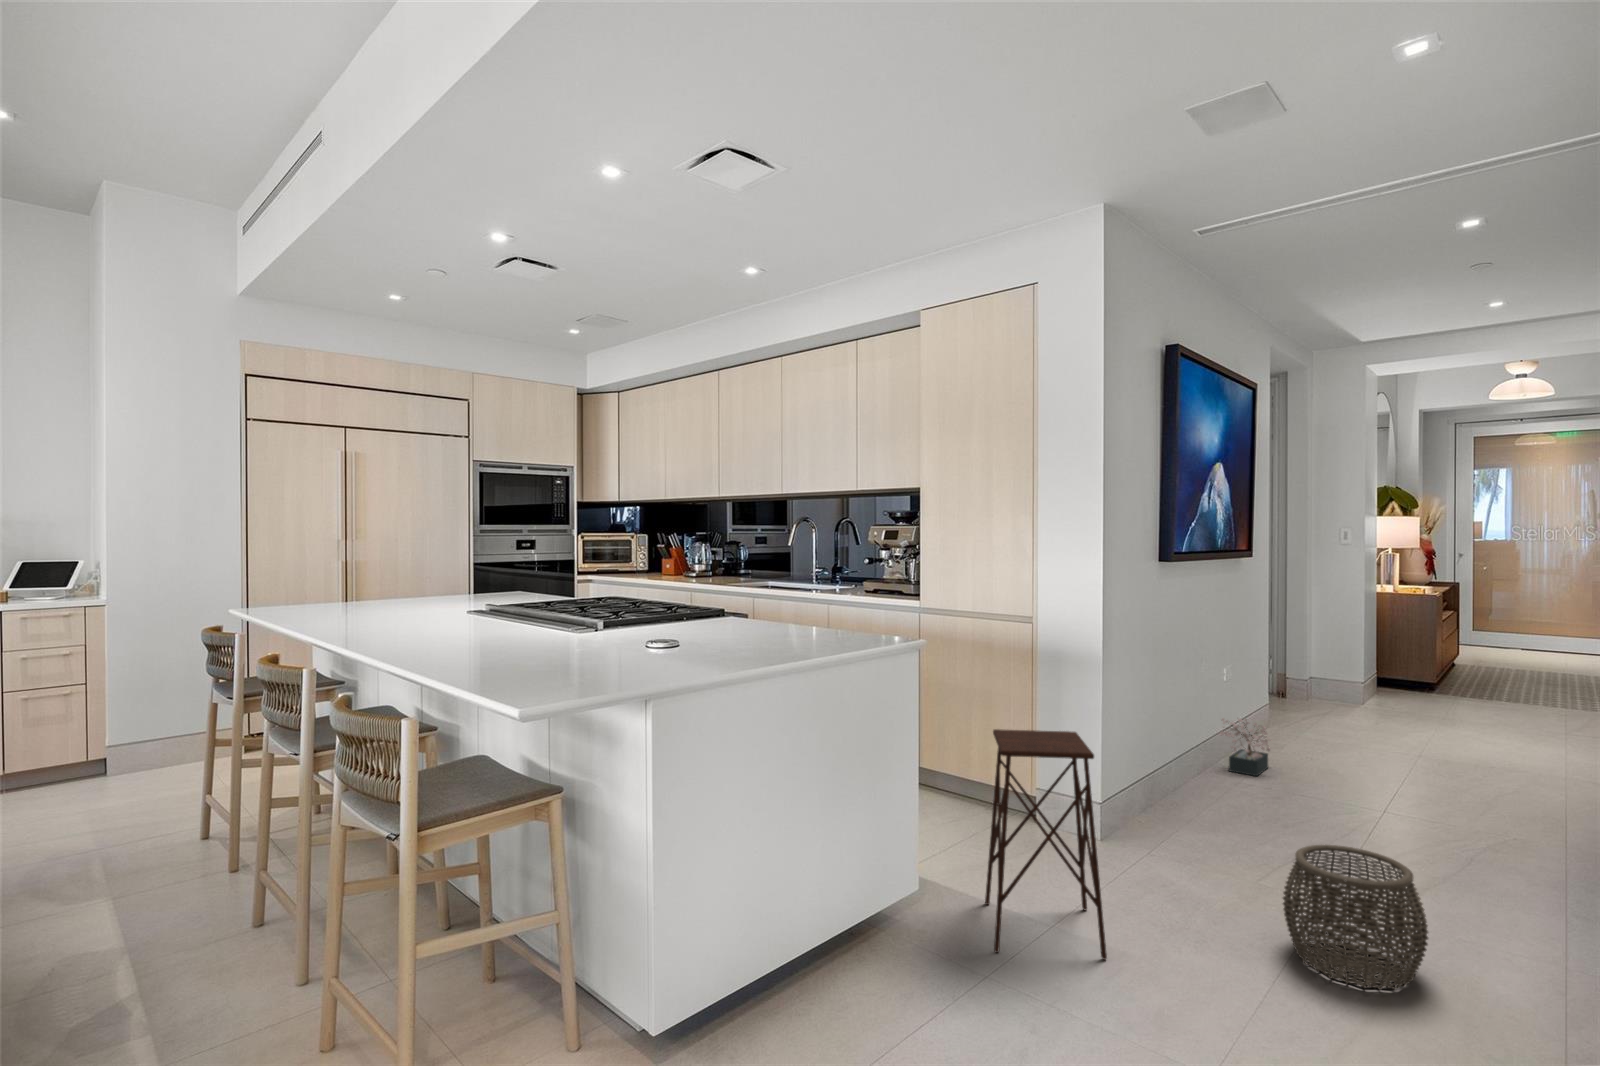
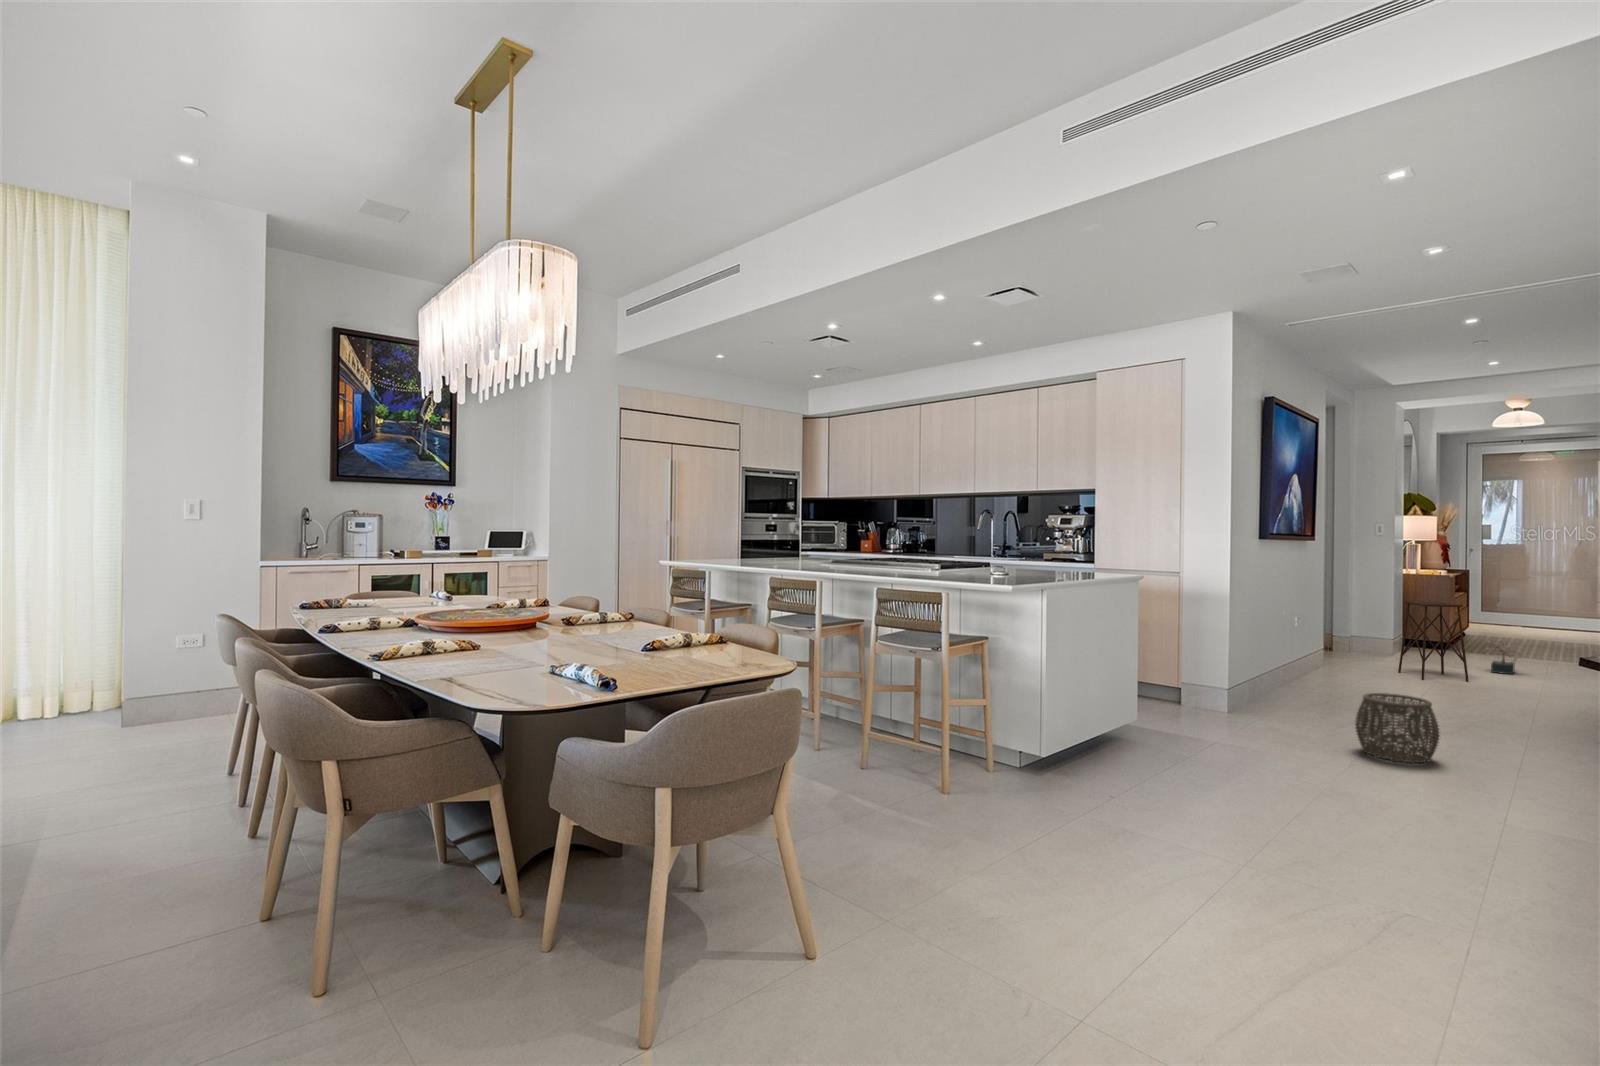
decorative plant: present [1220,718,1270,776] -> present [1486,640,1519,674]
side table: present [985,729,1107,959] -> present [1398,601,1469,682]

